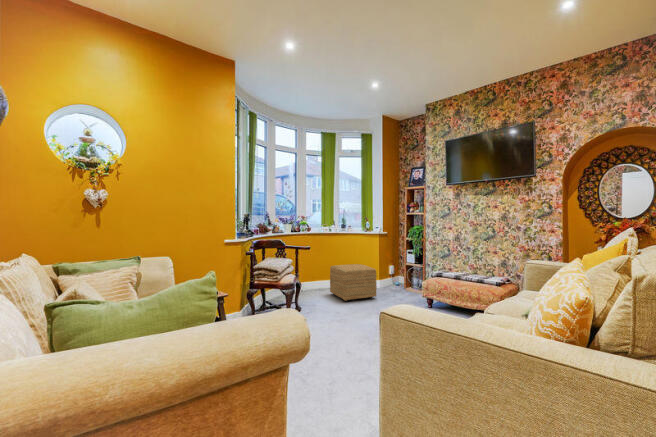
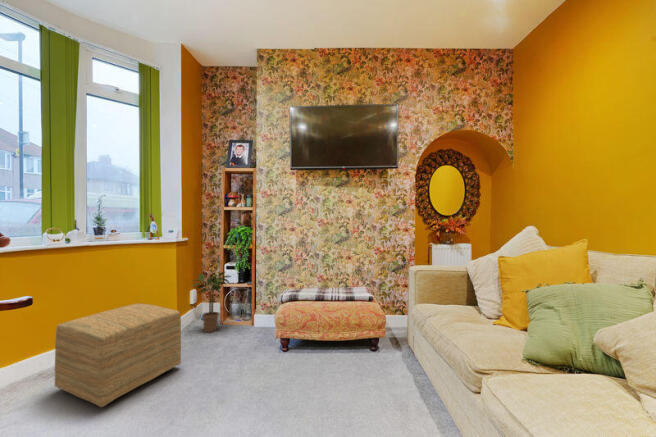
potted plant: none [386,254,409,290] -> present [193,272,231,332]

